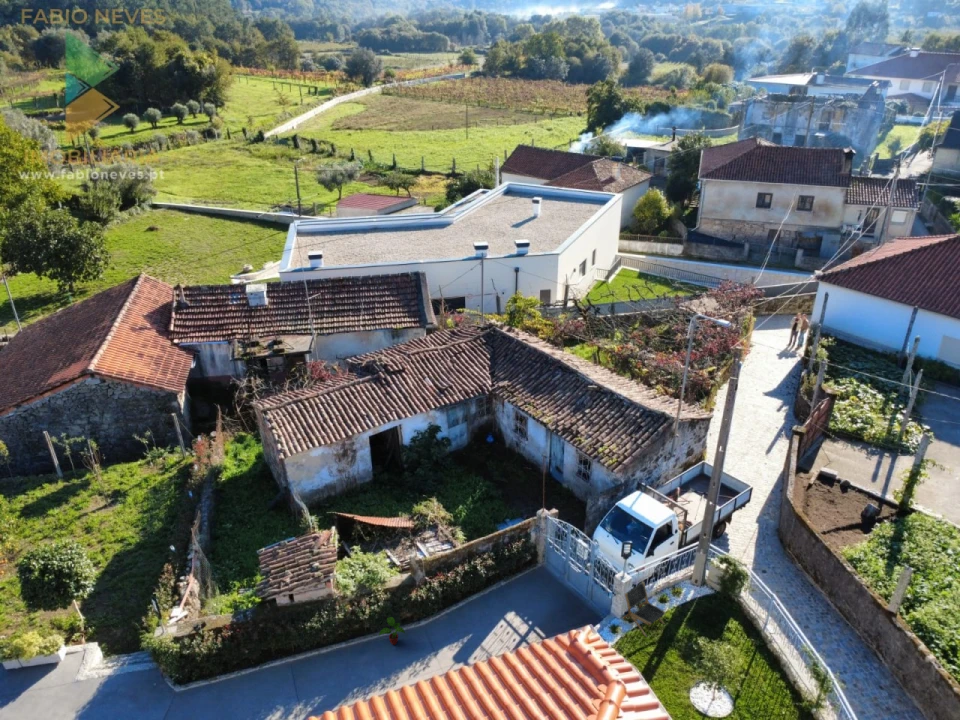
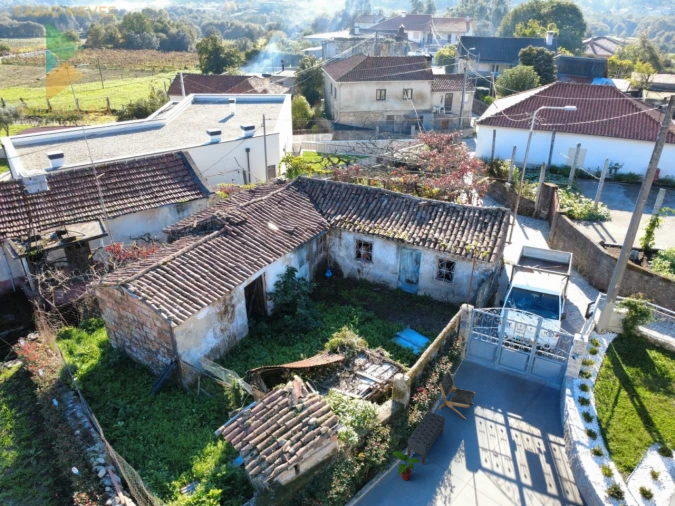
lounge chair: present [623,582,665,636] -> present [438,370,475,419]
bench: none [409,597,457,639] -> present [407,412,445,464]

